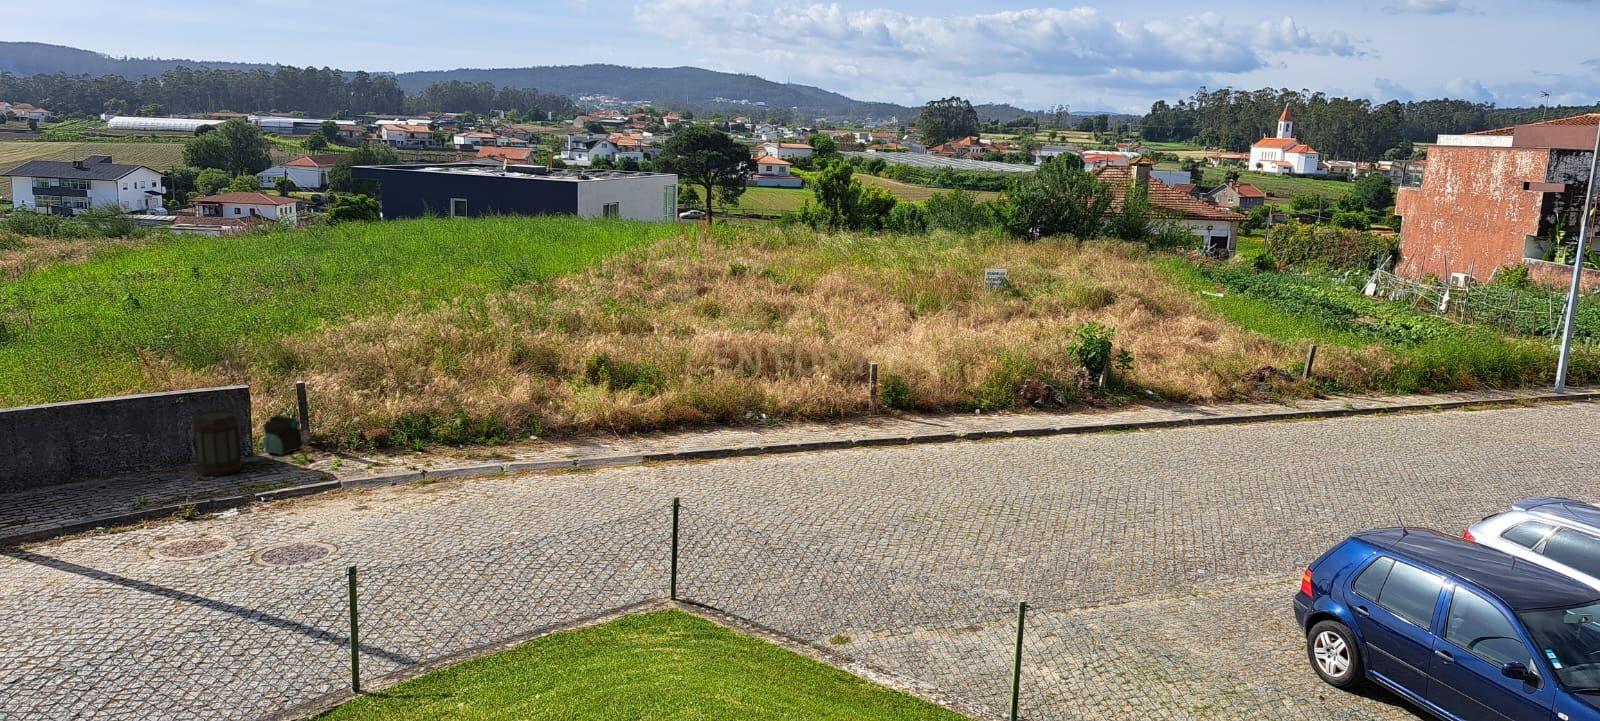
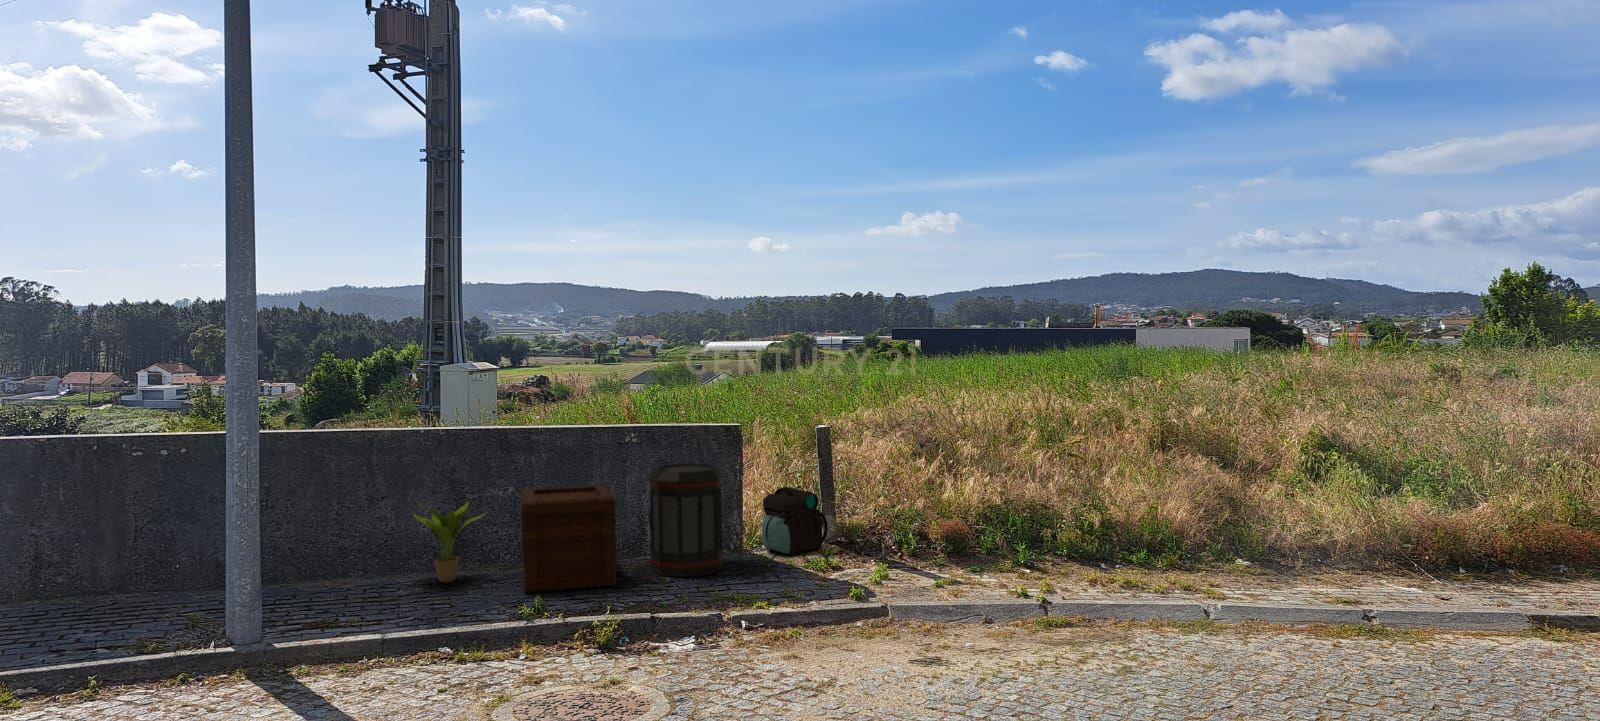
wooden crate: none [108,428,181,495] -> present [521,485,617,592]
potted plant: none [38,446,88,493] -> present [412,499,486,582]

